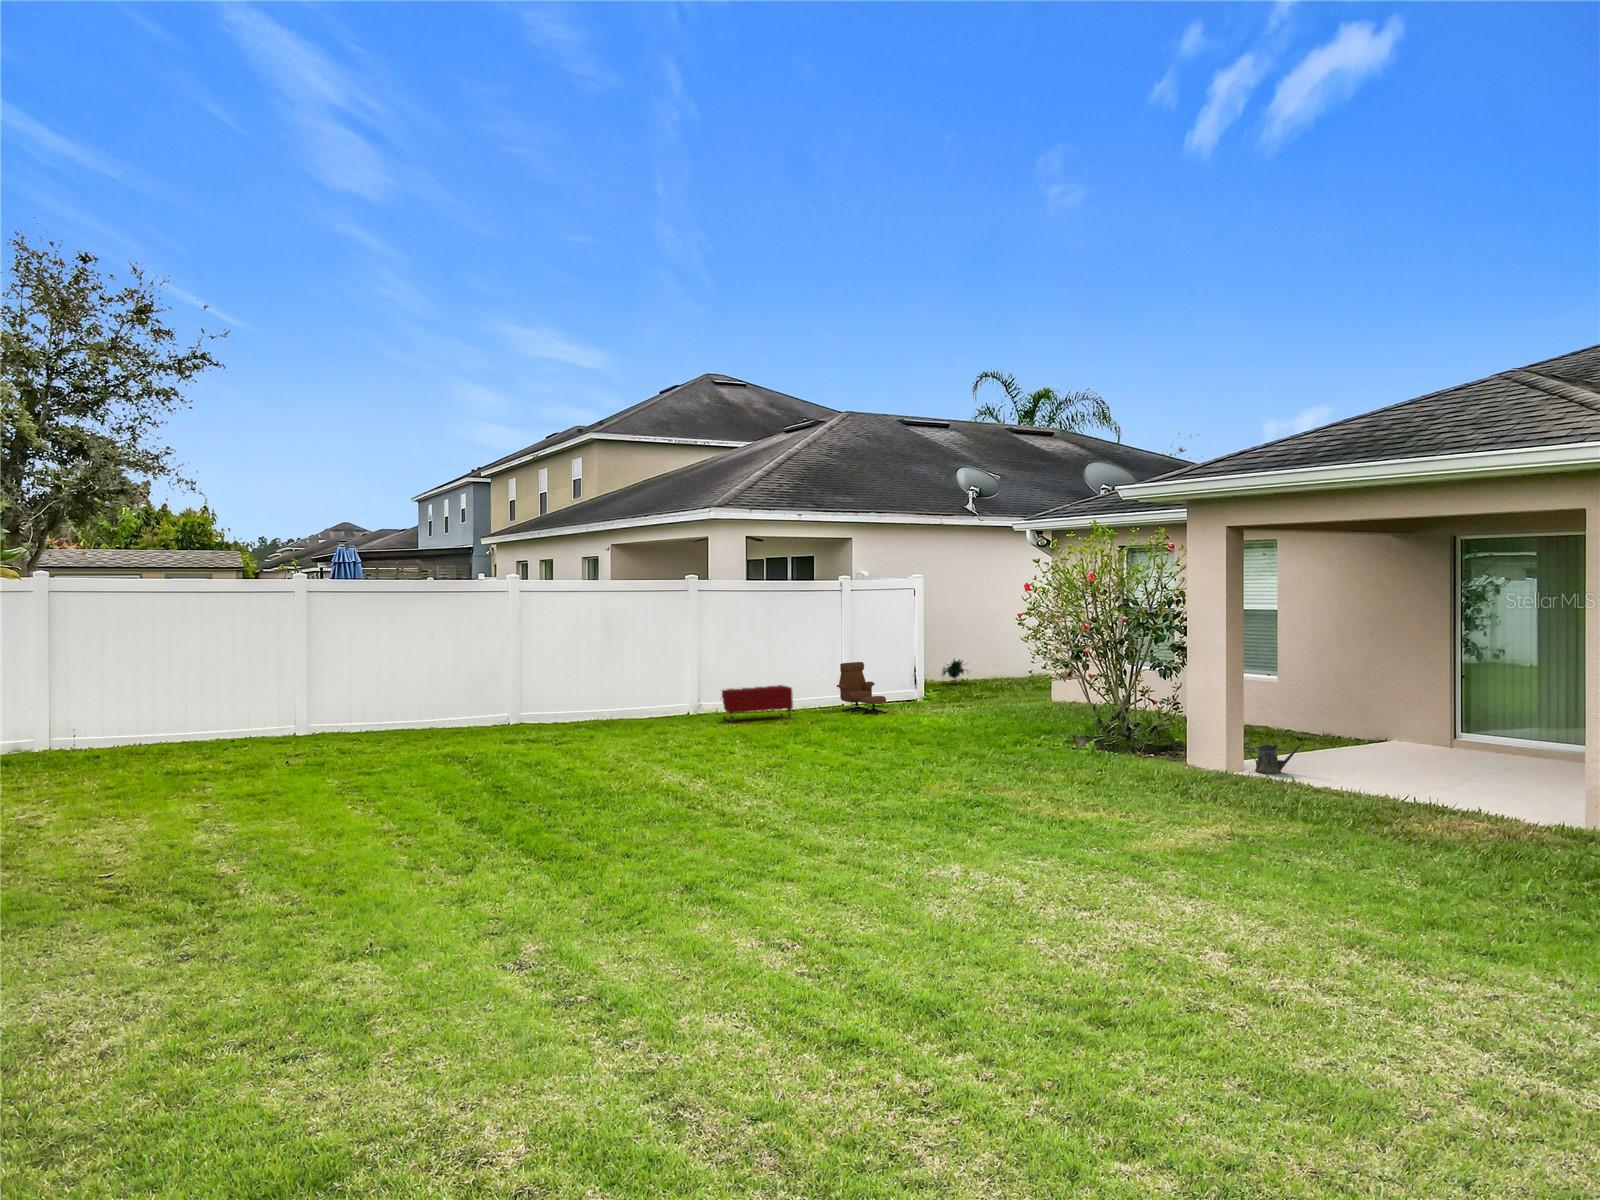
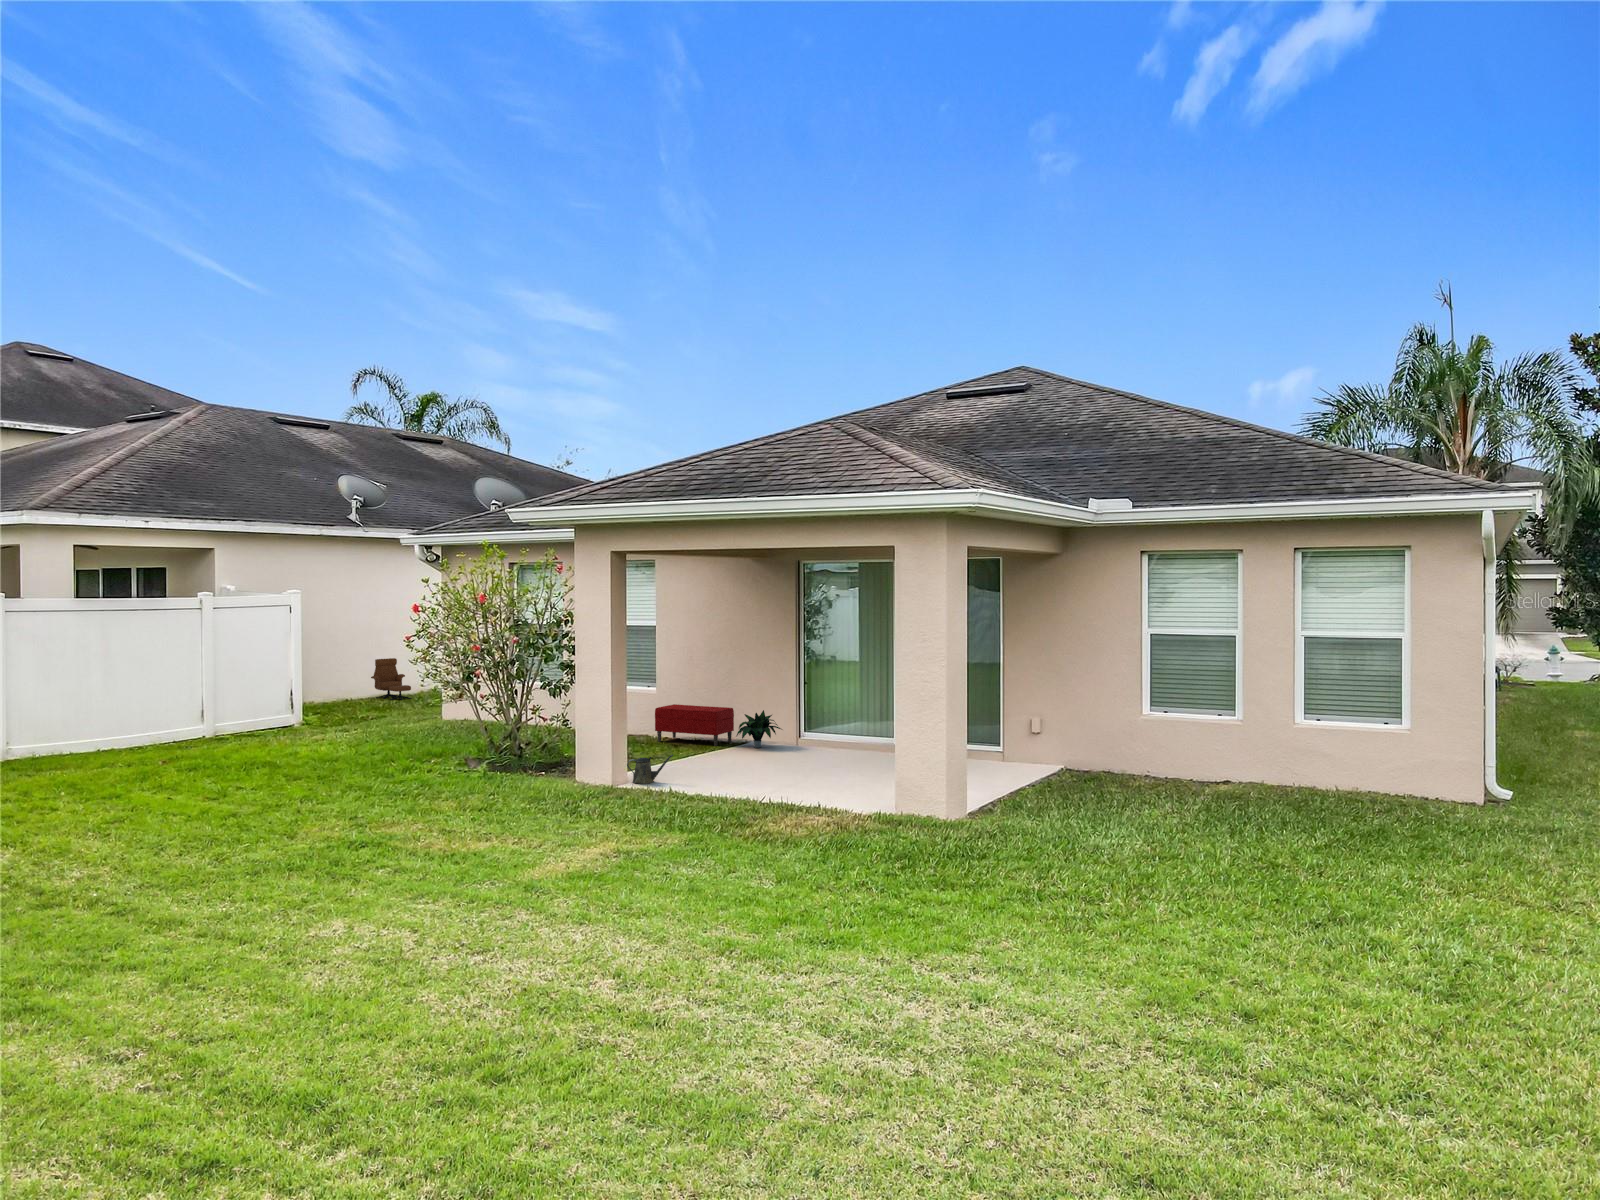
potted plant: present [942,659,964,684] -> present [737,710,781,748]
lounge chair: present [836,662,887,715] -> present [371,658,411,700]
bench: present [722,685,793,723] -> present [655,704,734,746]

